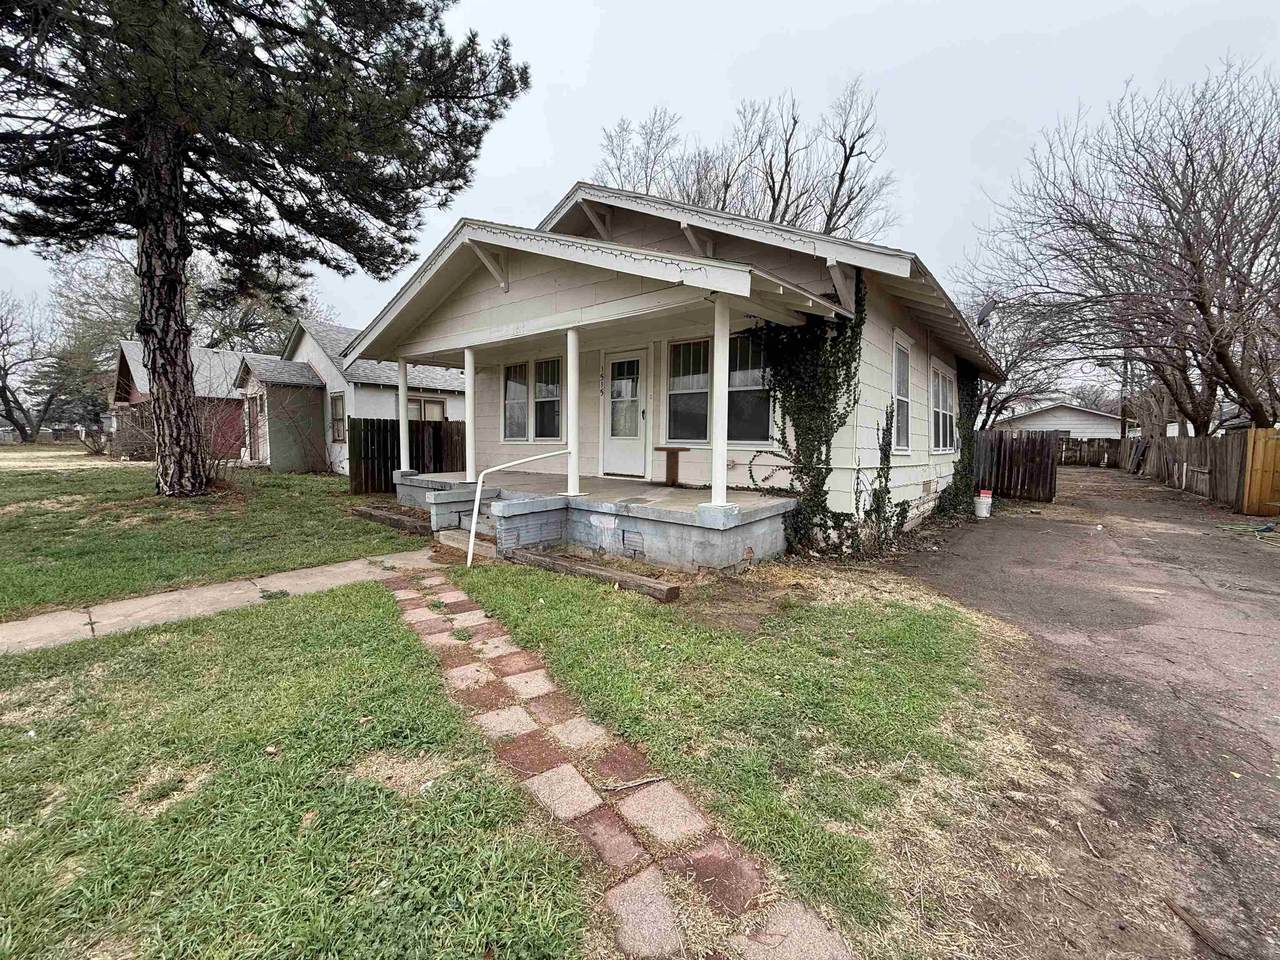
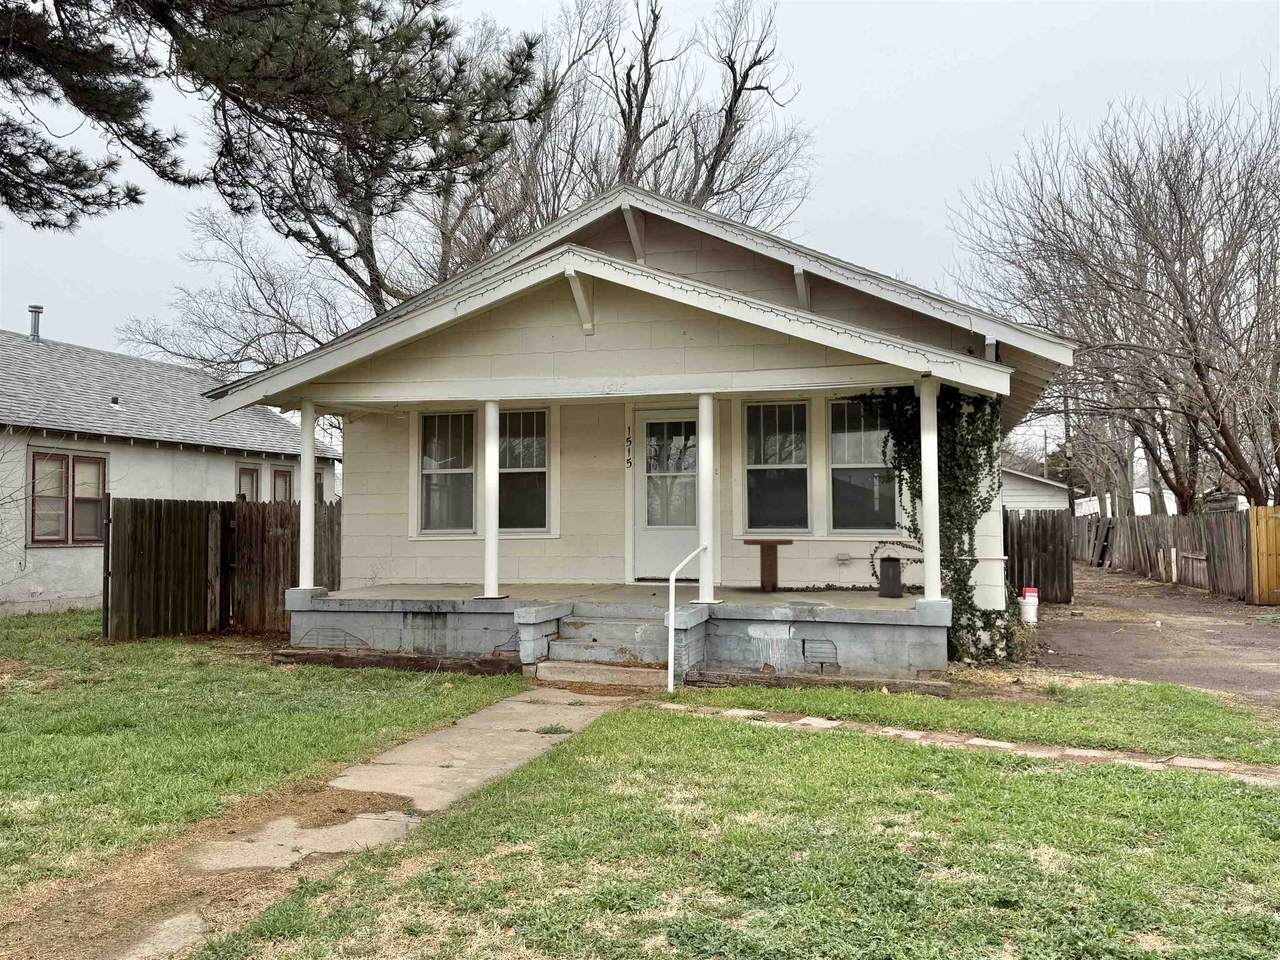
watering can: none [742,457,765,497] -> present [878,548,903,597]

